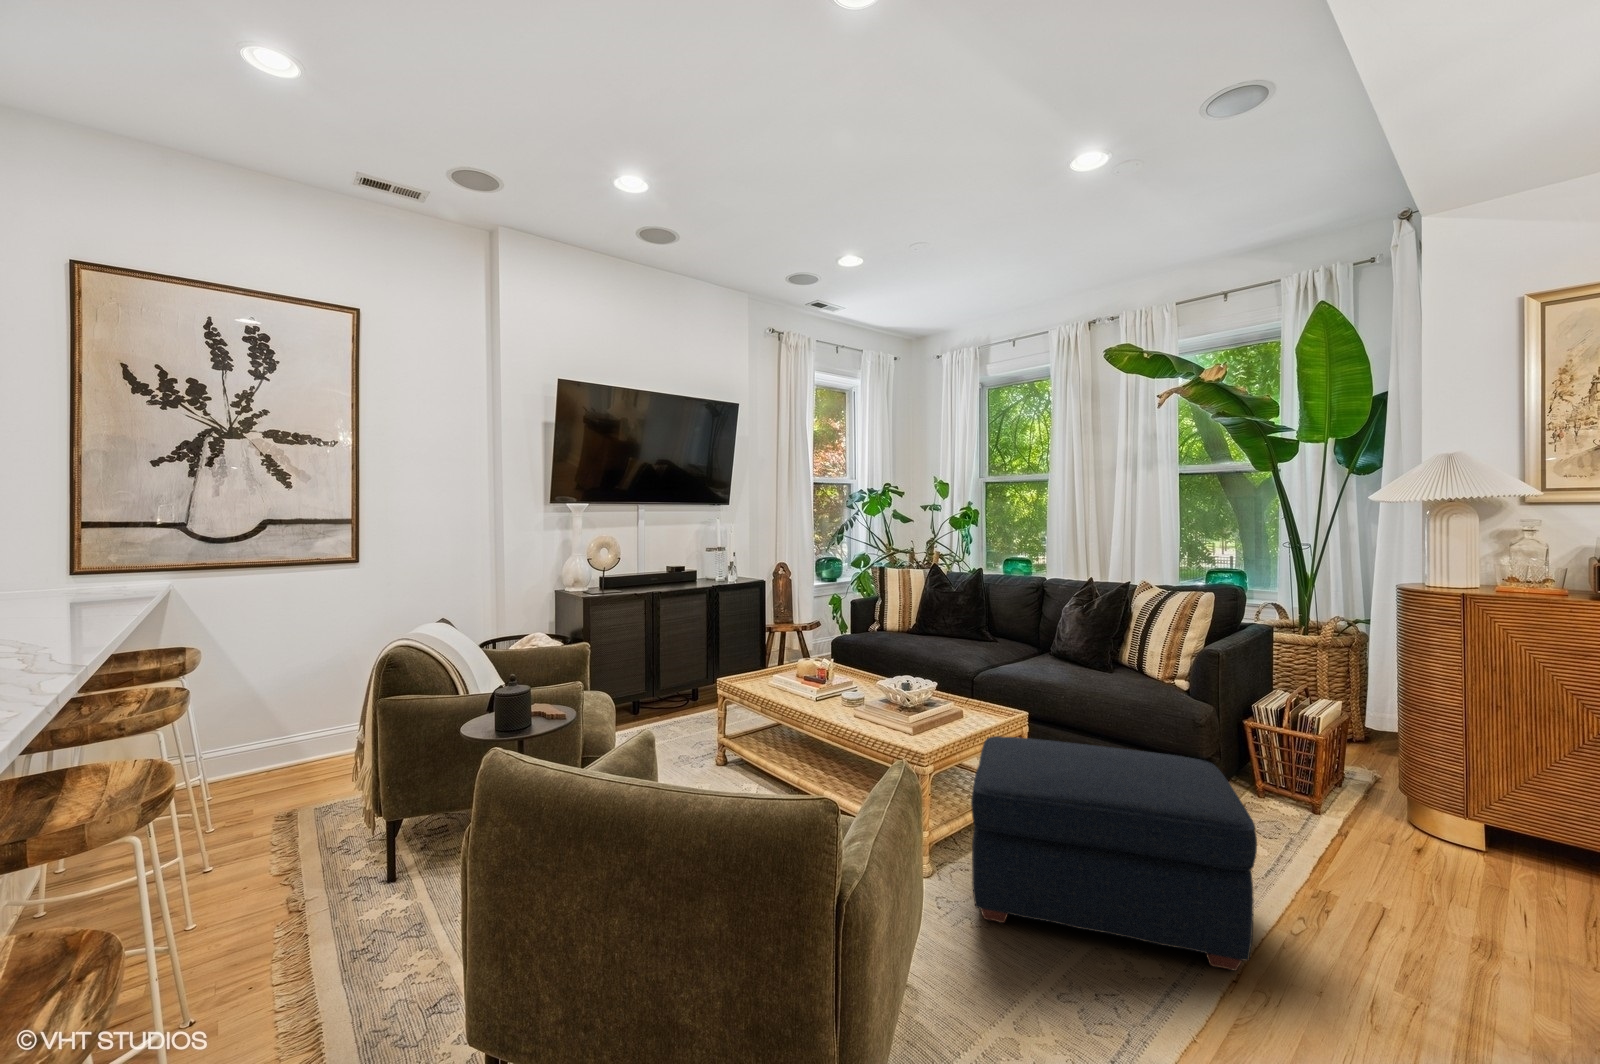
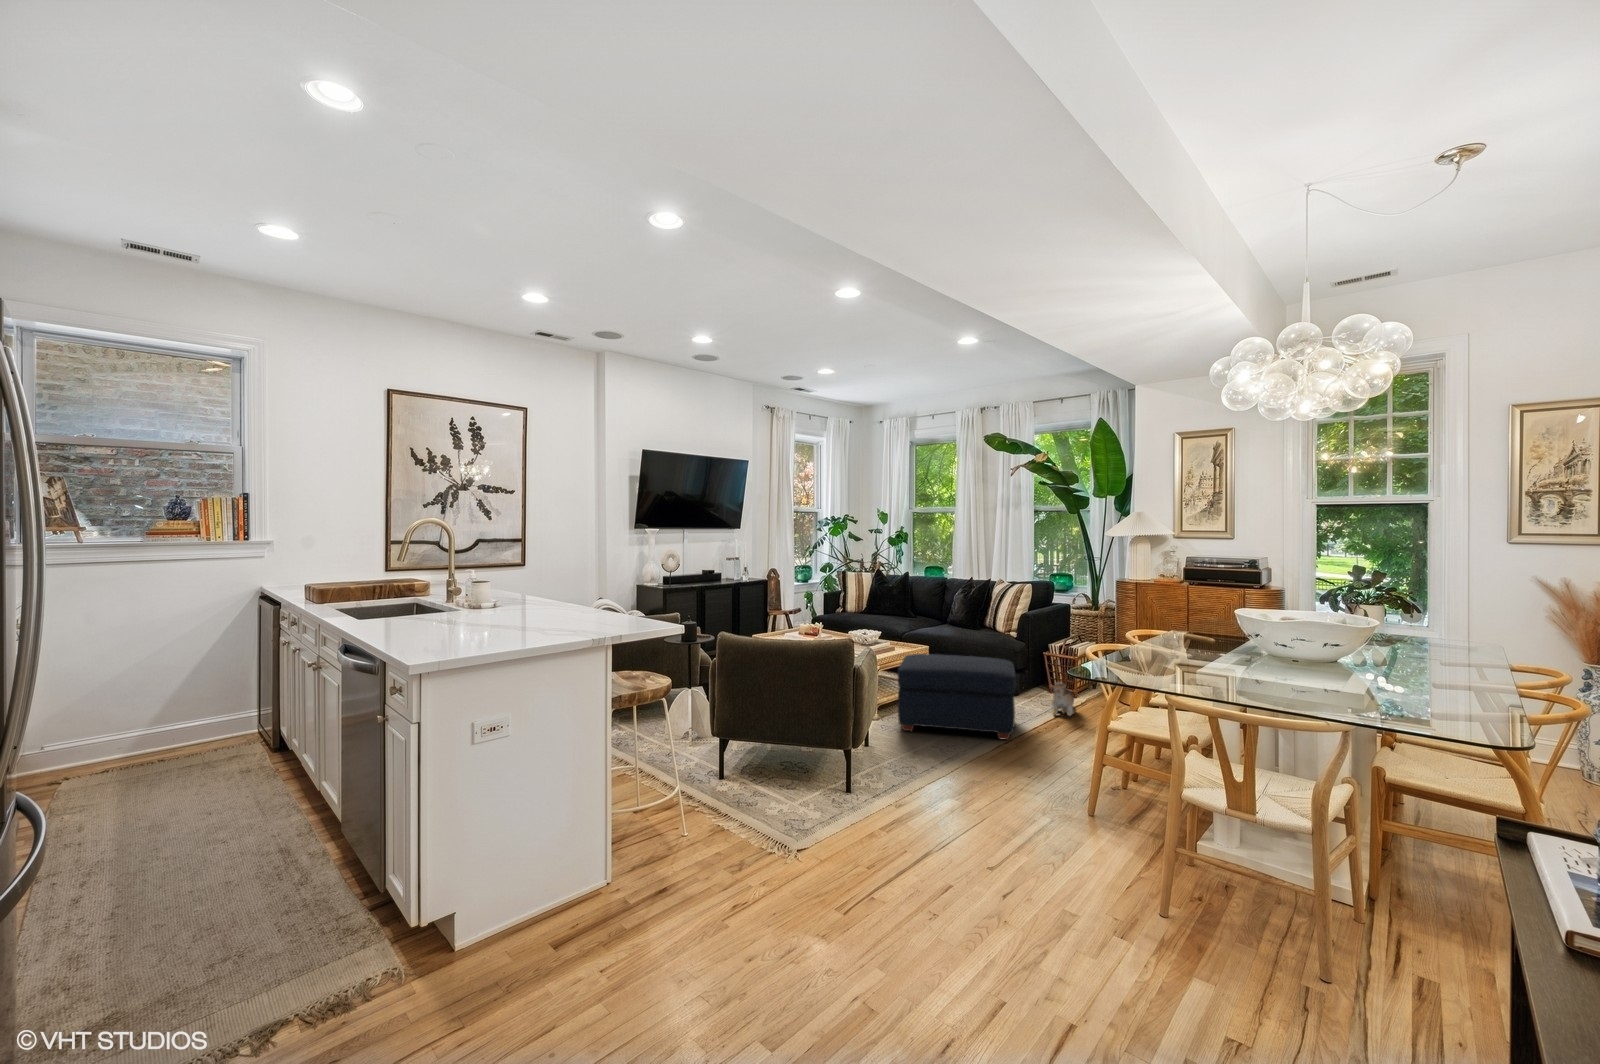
plush toy: none [1291,805,1343,877] -> present [1052,682,1076,716]

